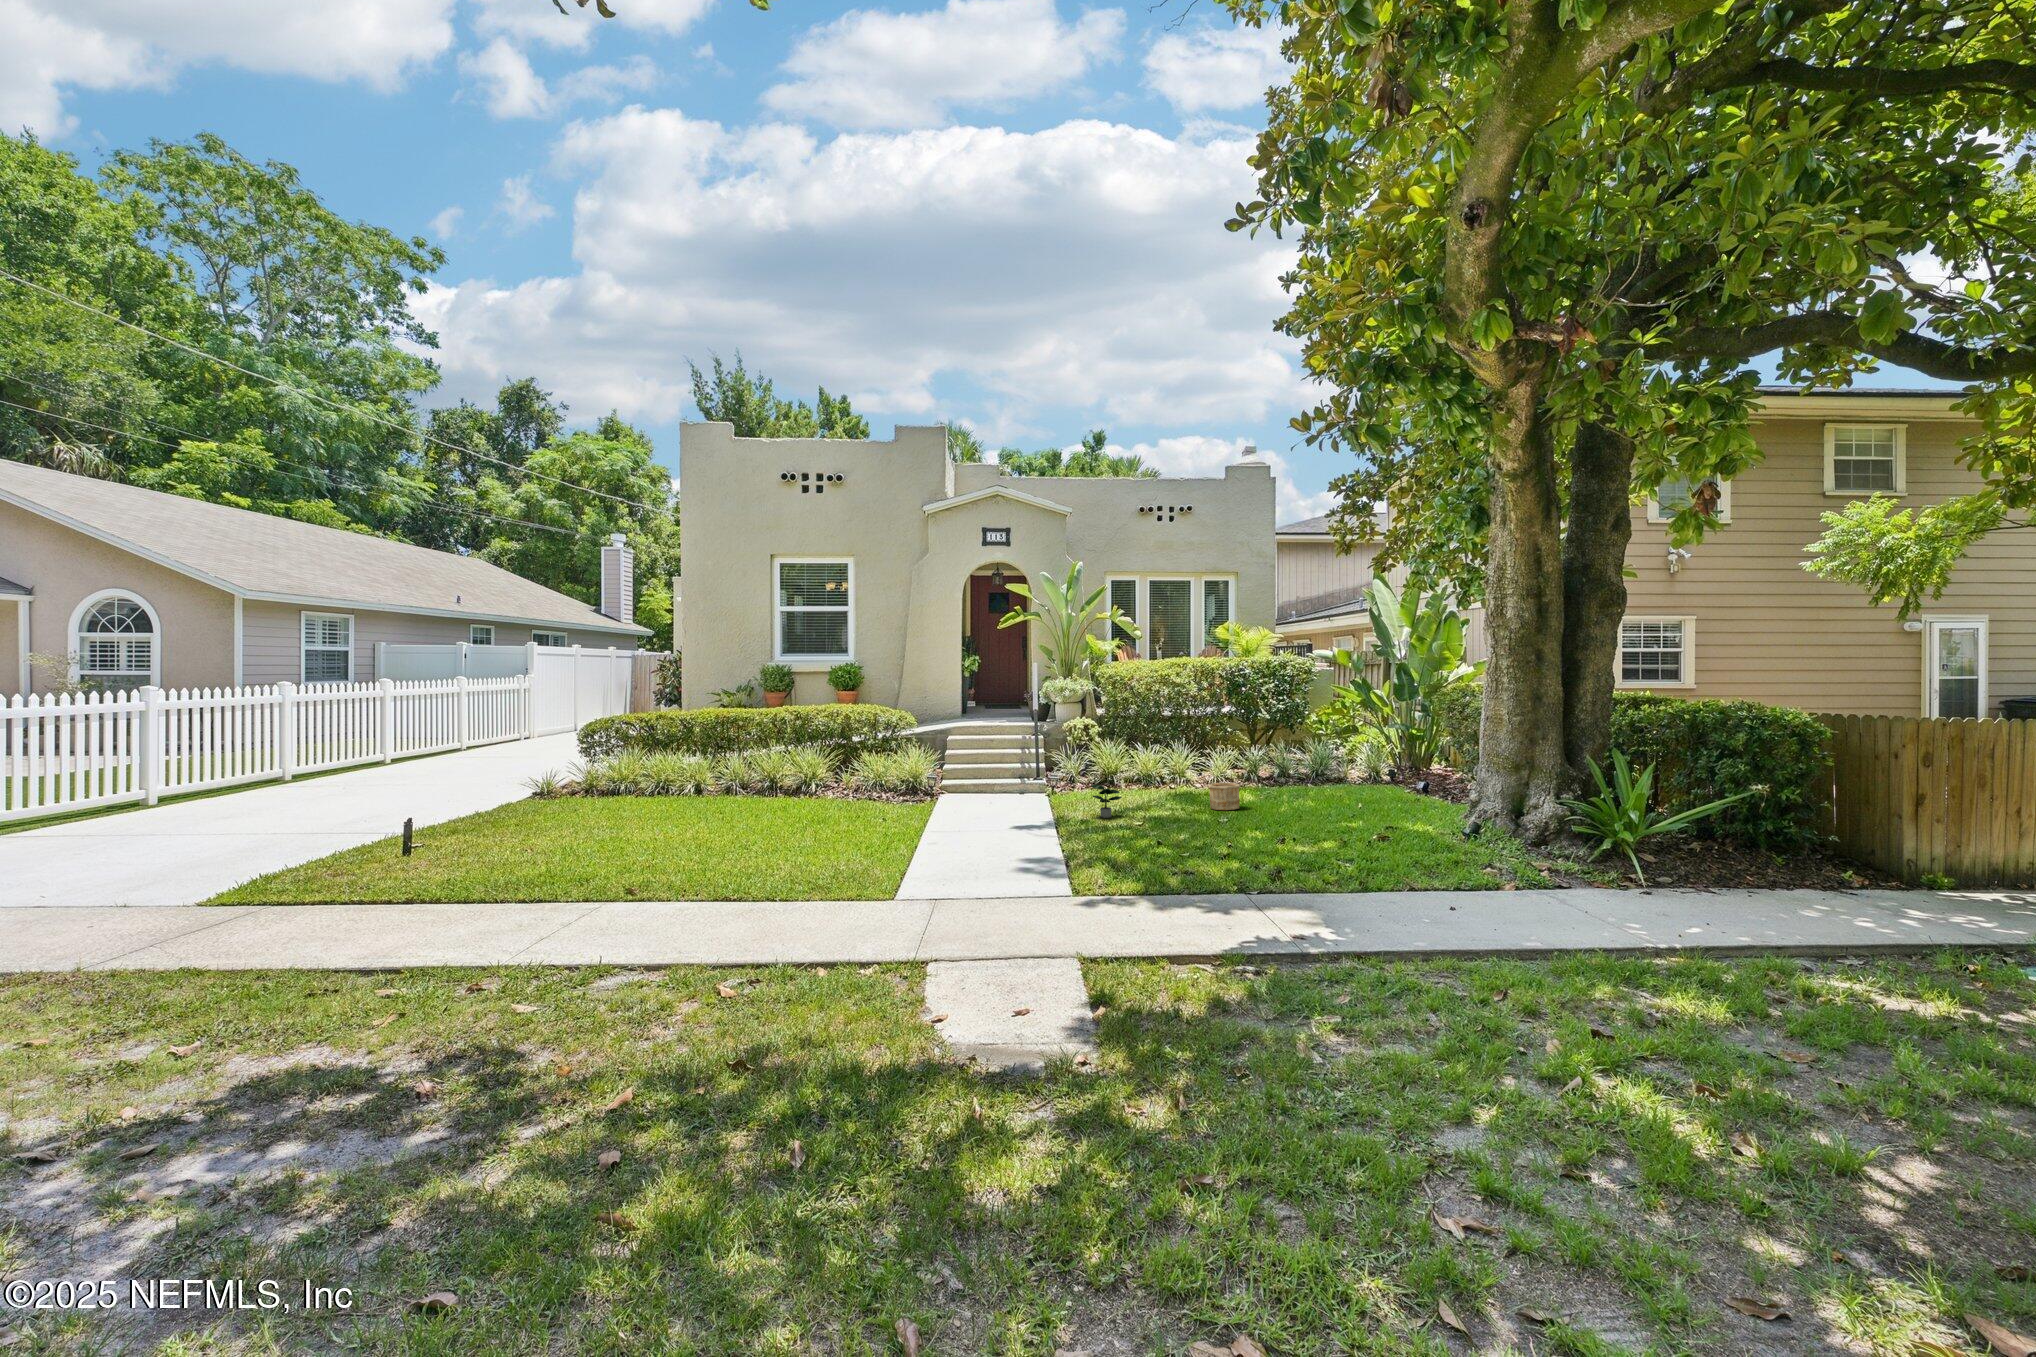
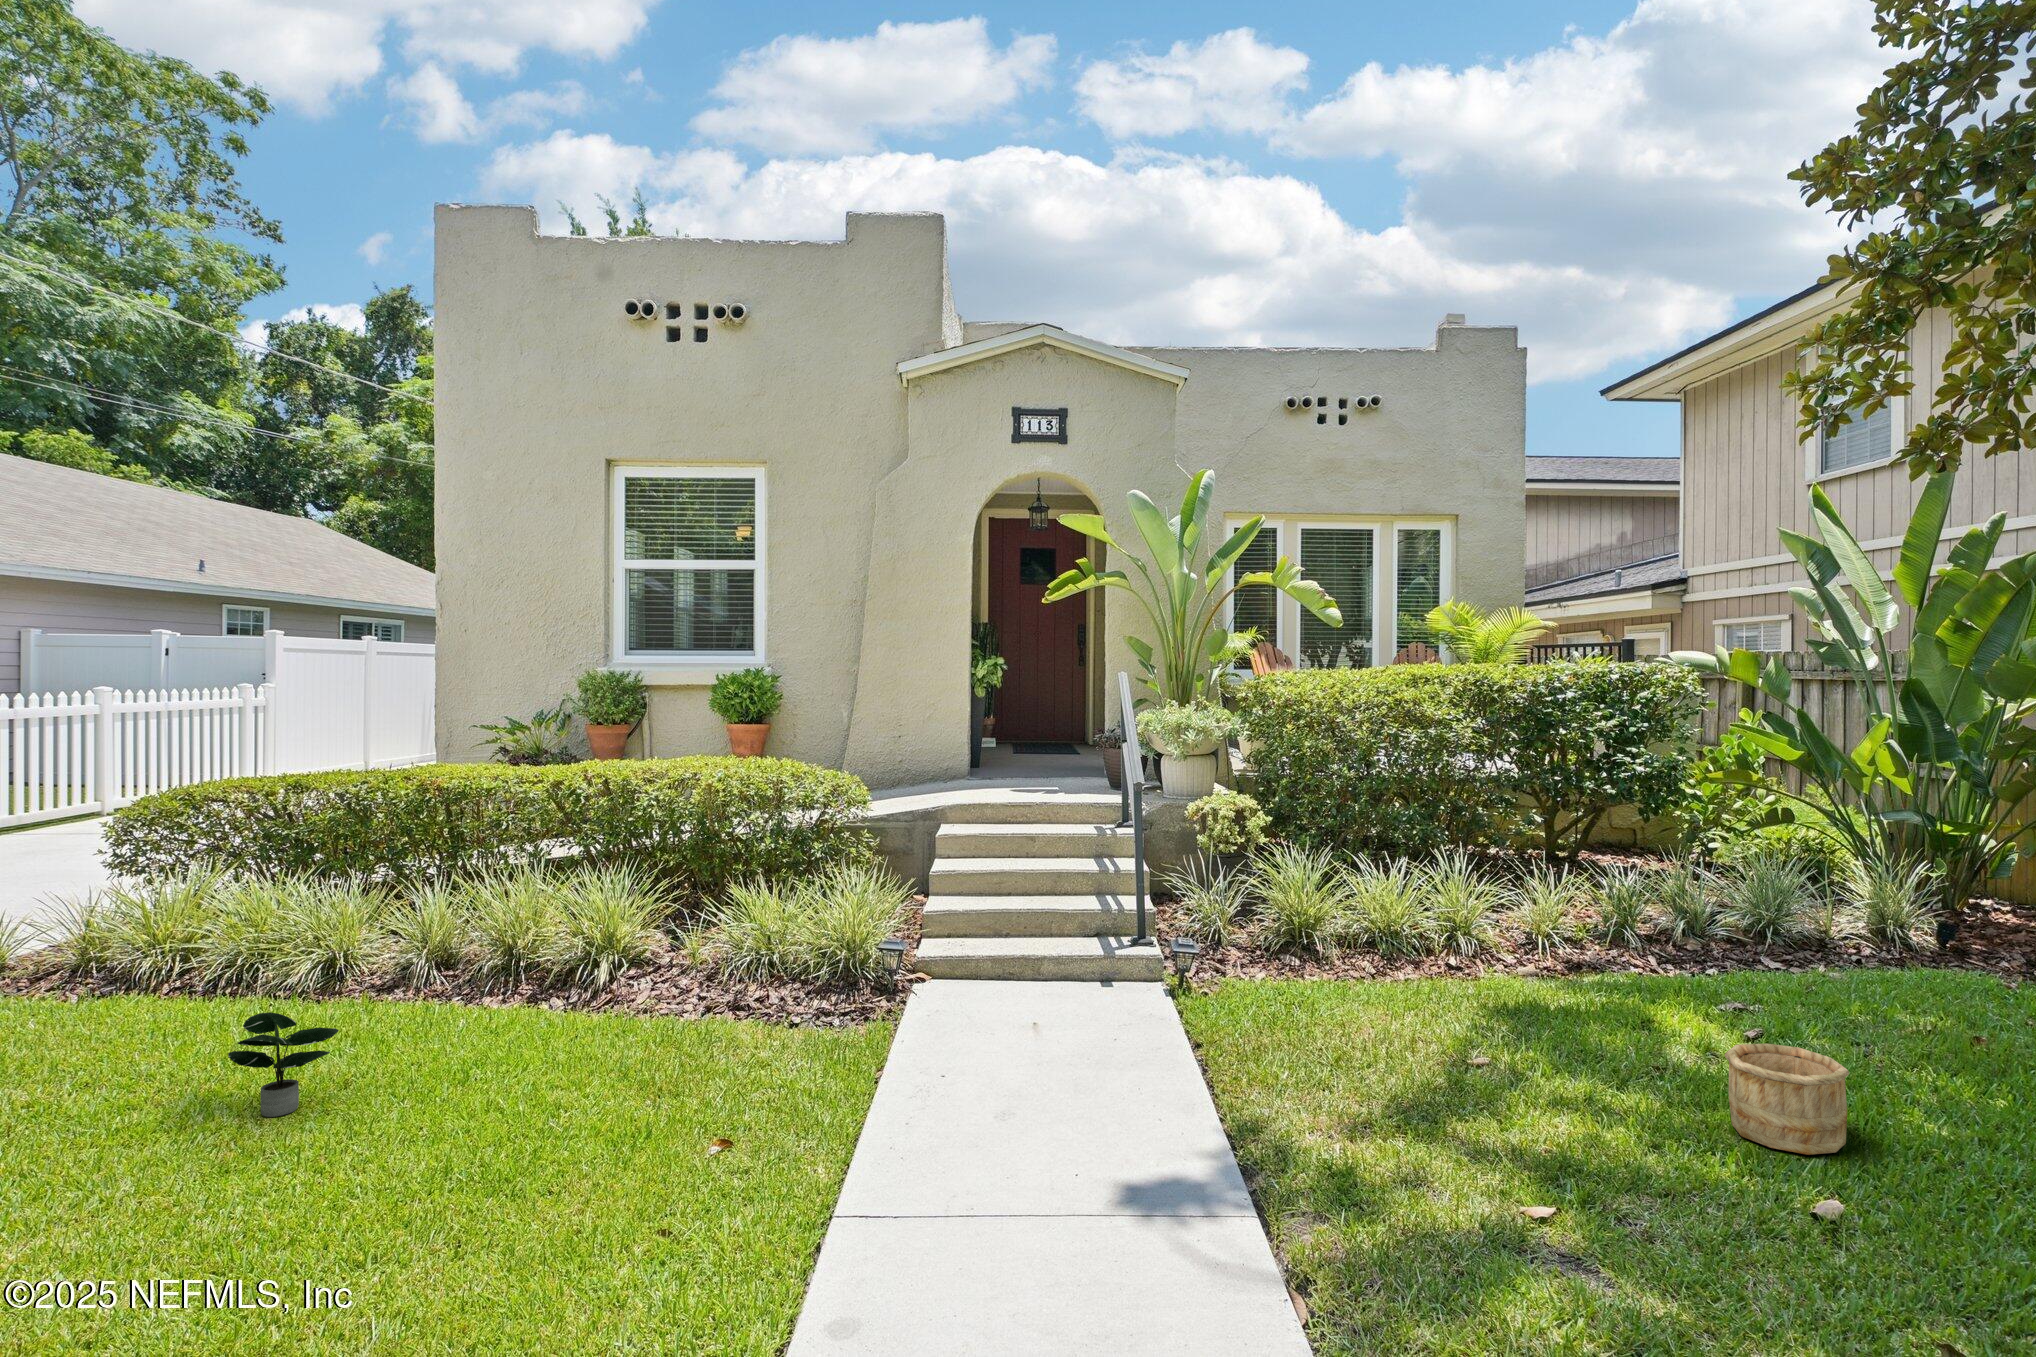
potted plant: present [1091,784,1122,818] -> present [228,1012,339,1117]

